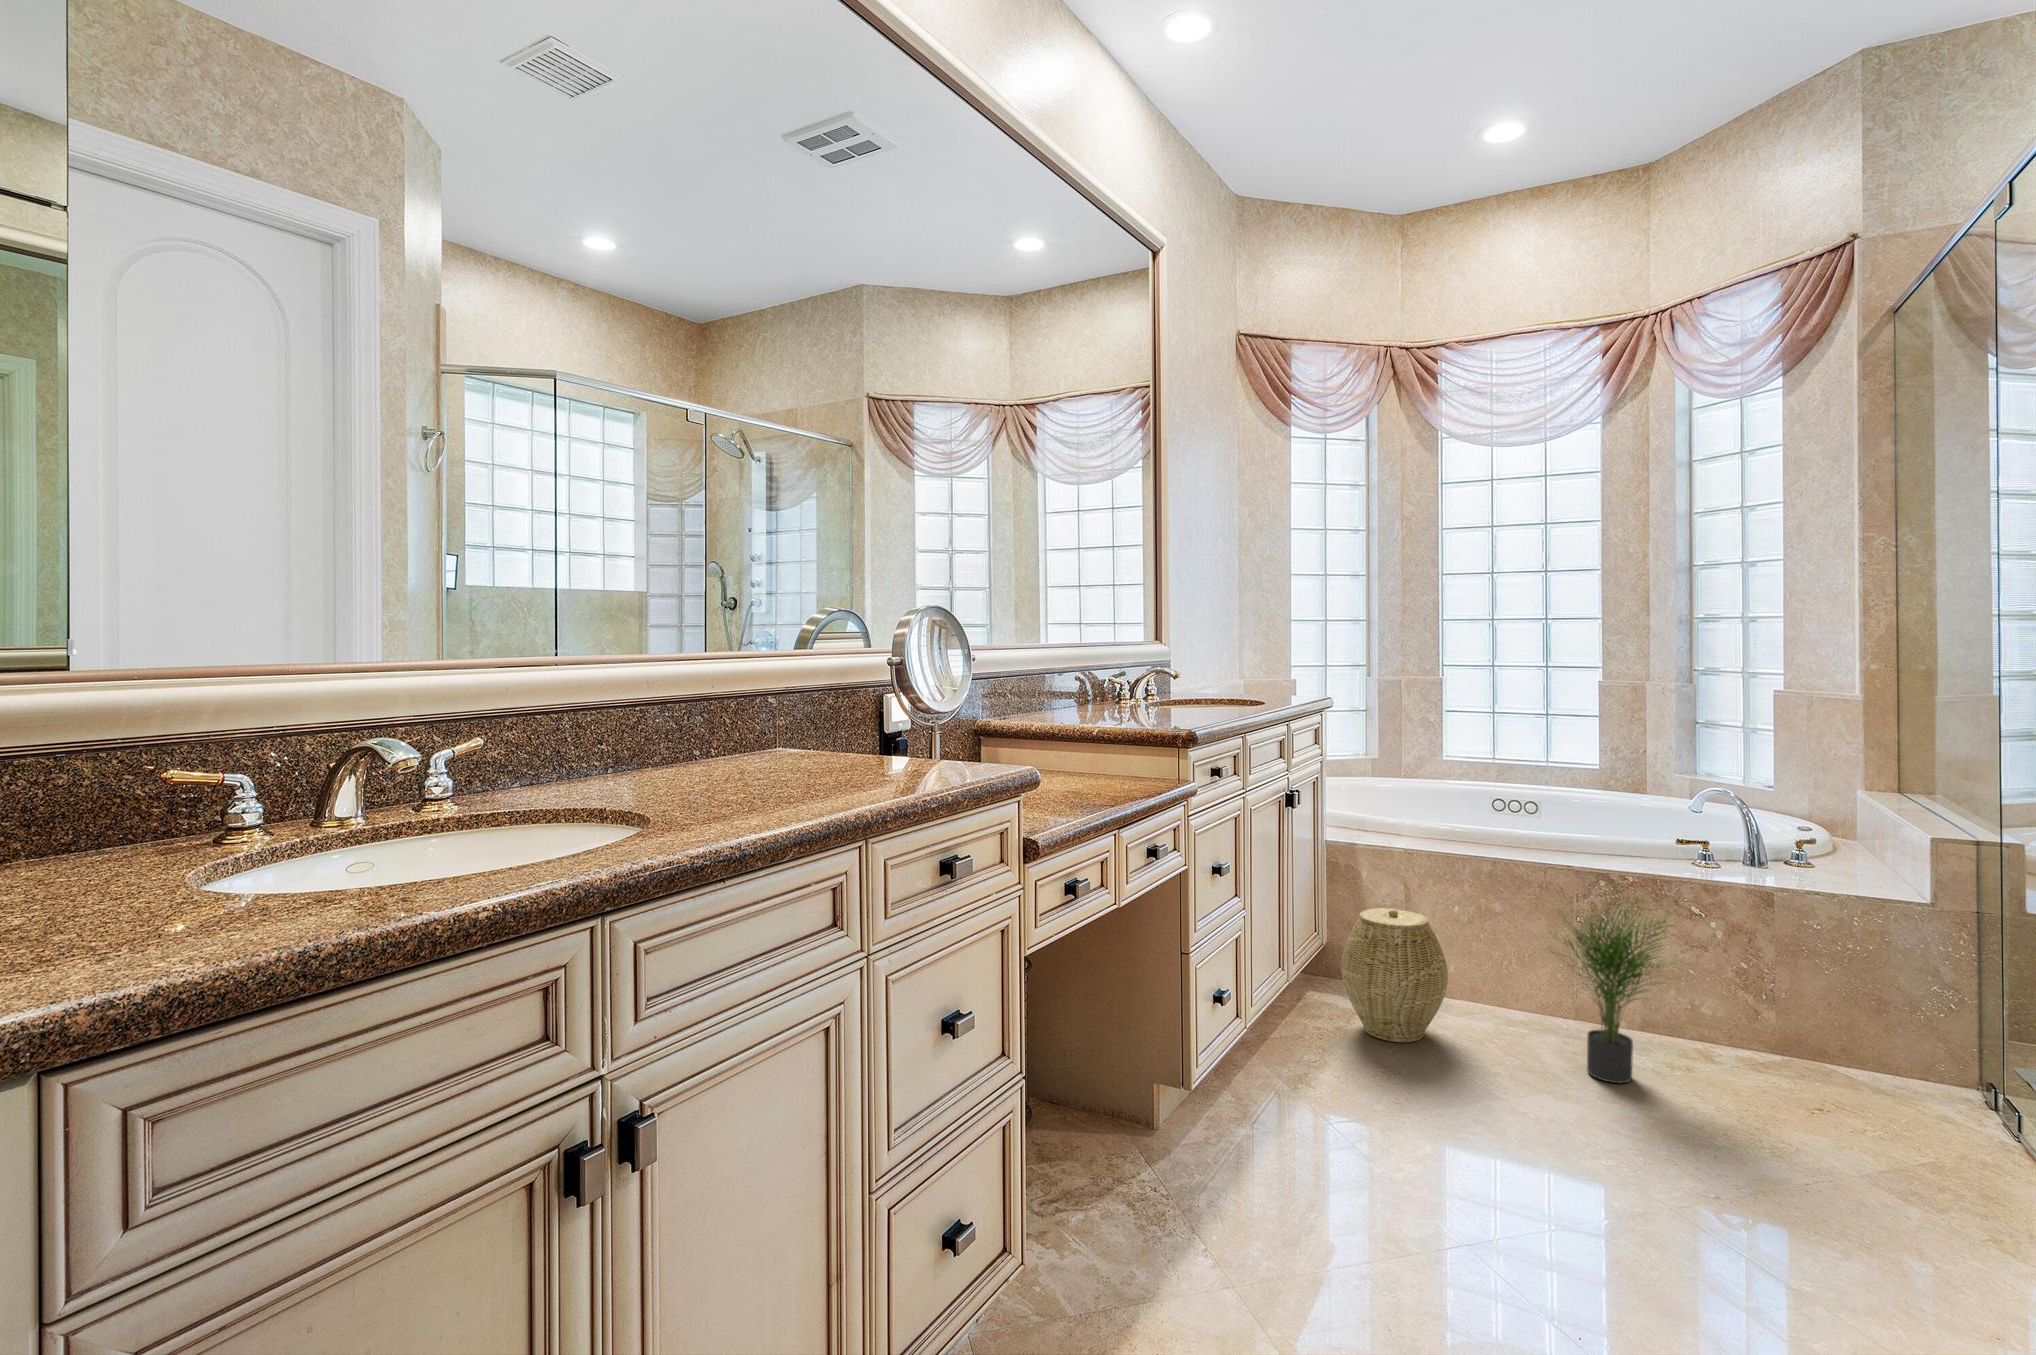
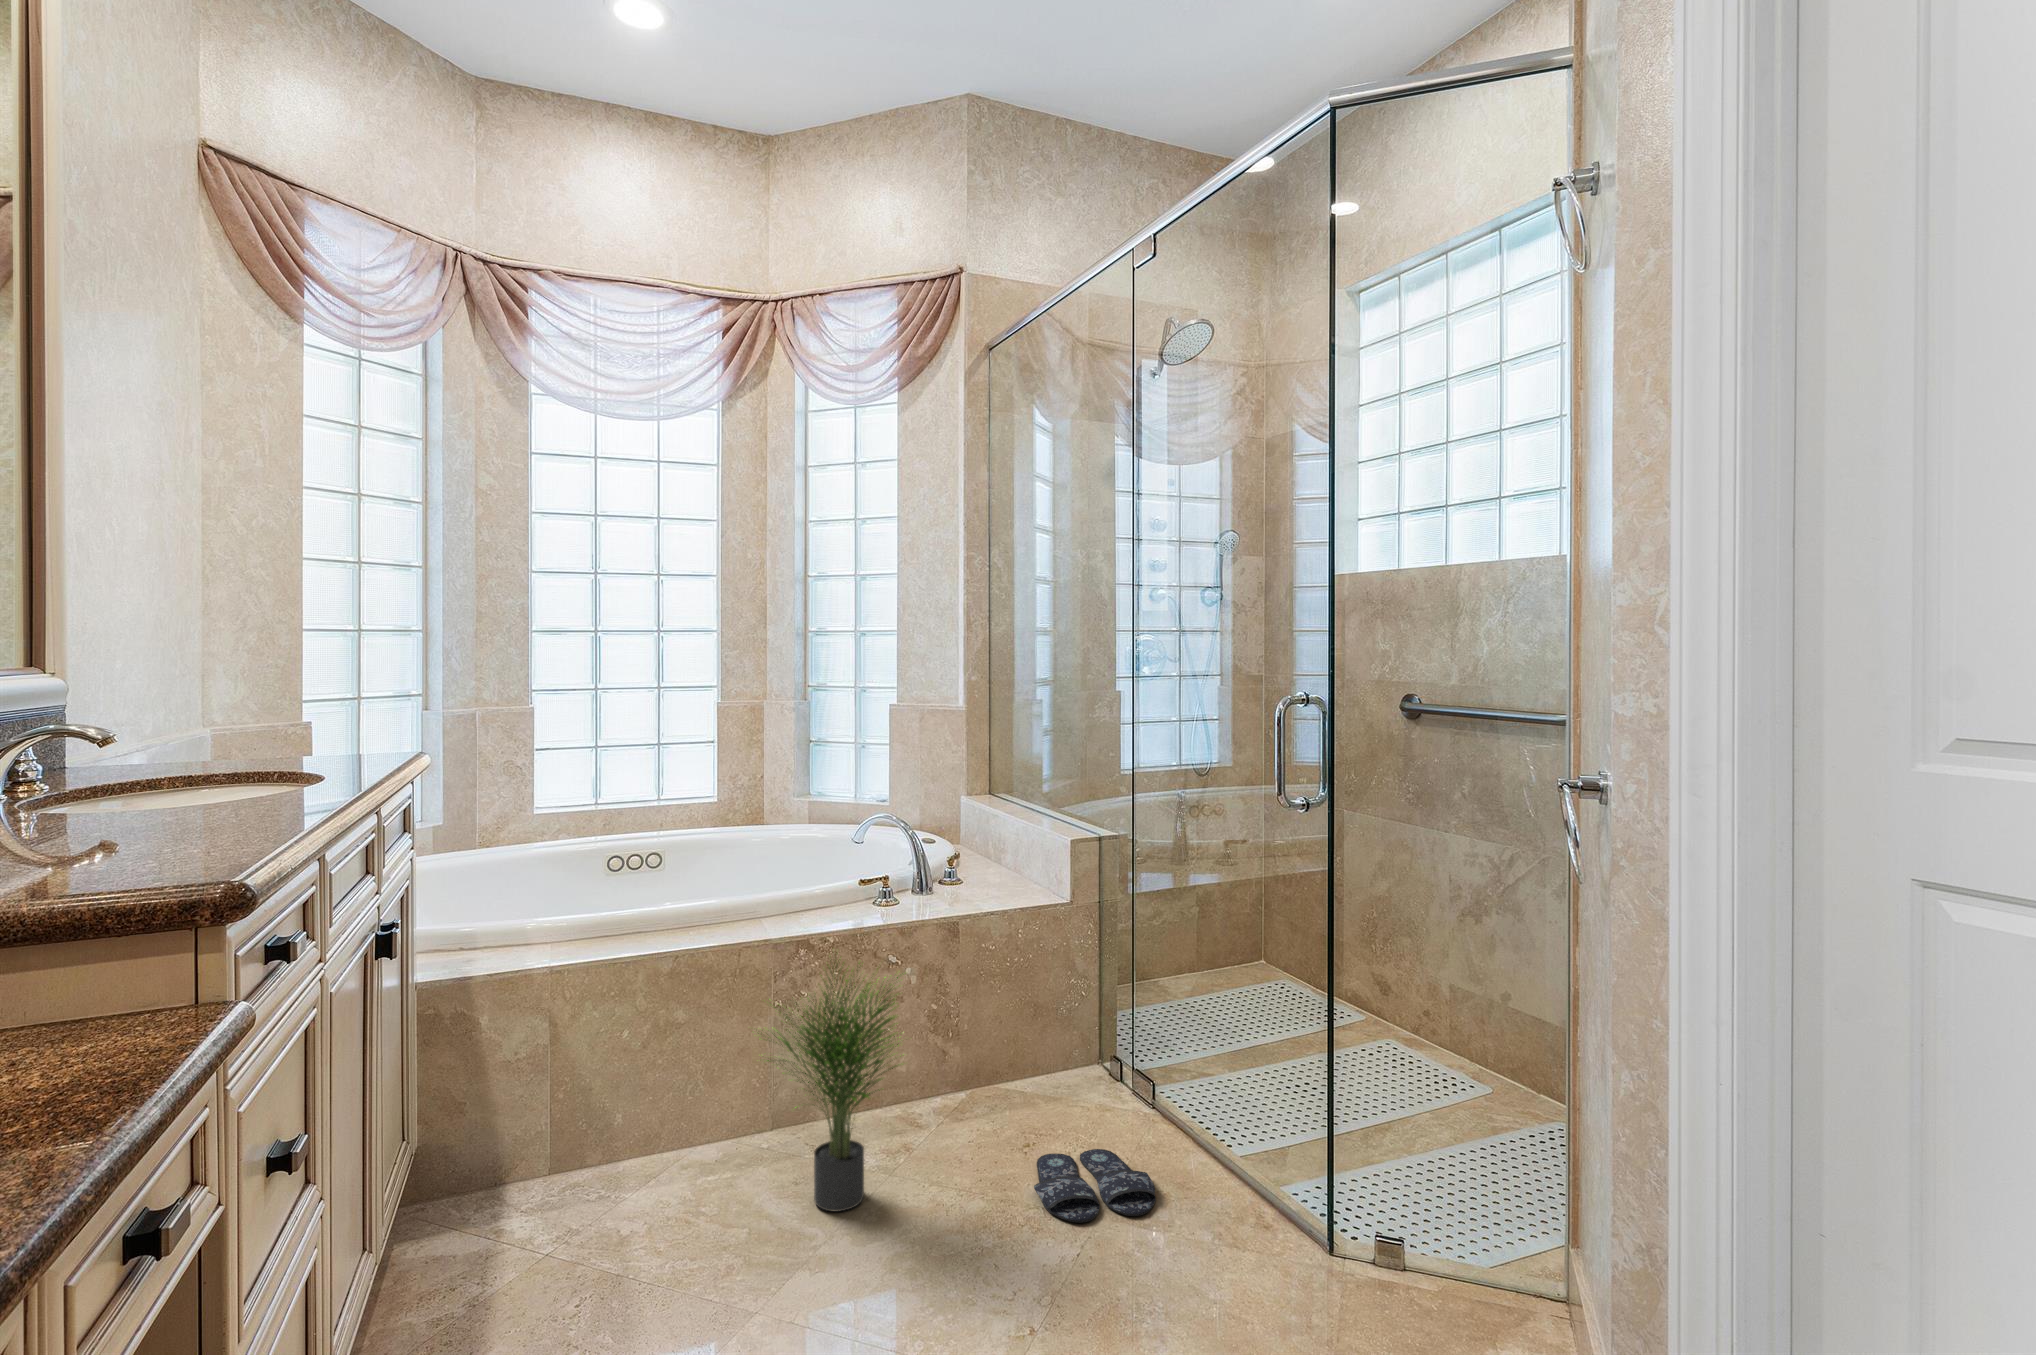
woven basket: present [1341,908,1448,1042] -> none [464,1053,633,1274]
slippers: none [1801,1114,1951,1186] -> present [1034,1149,1156,1223]

